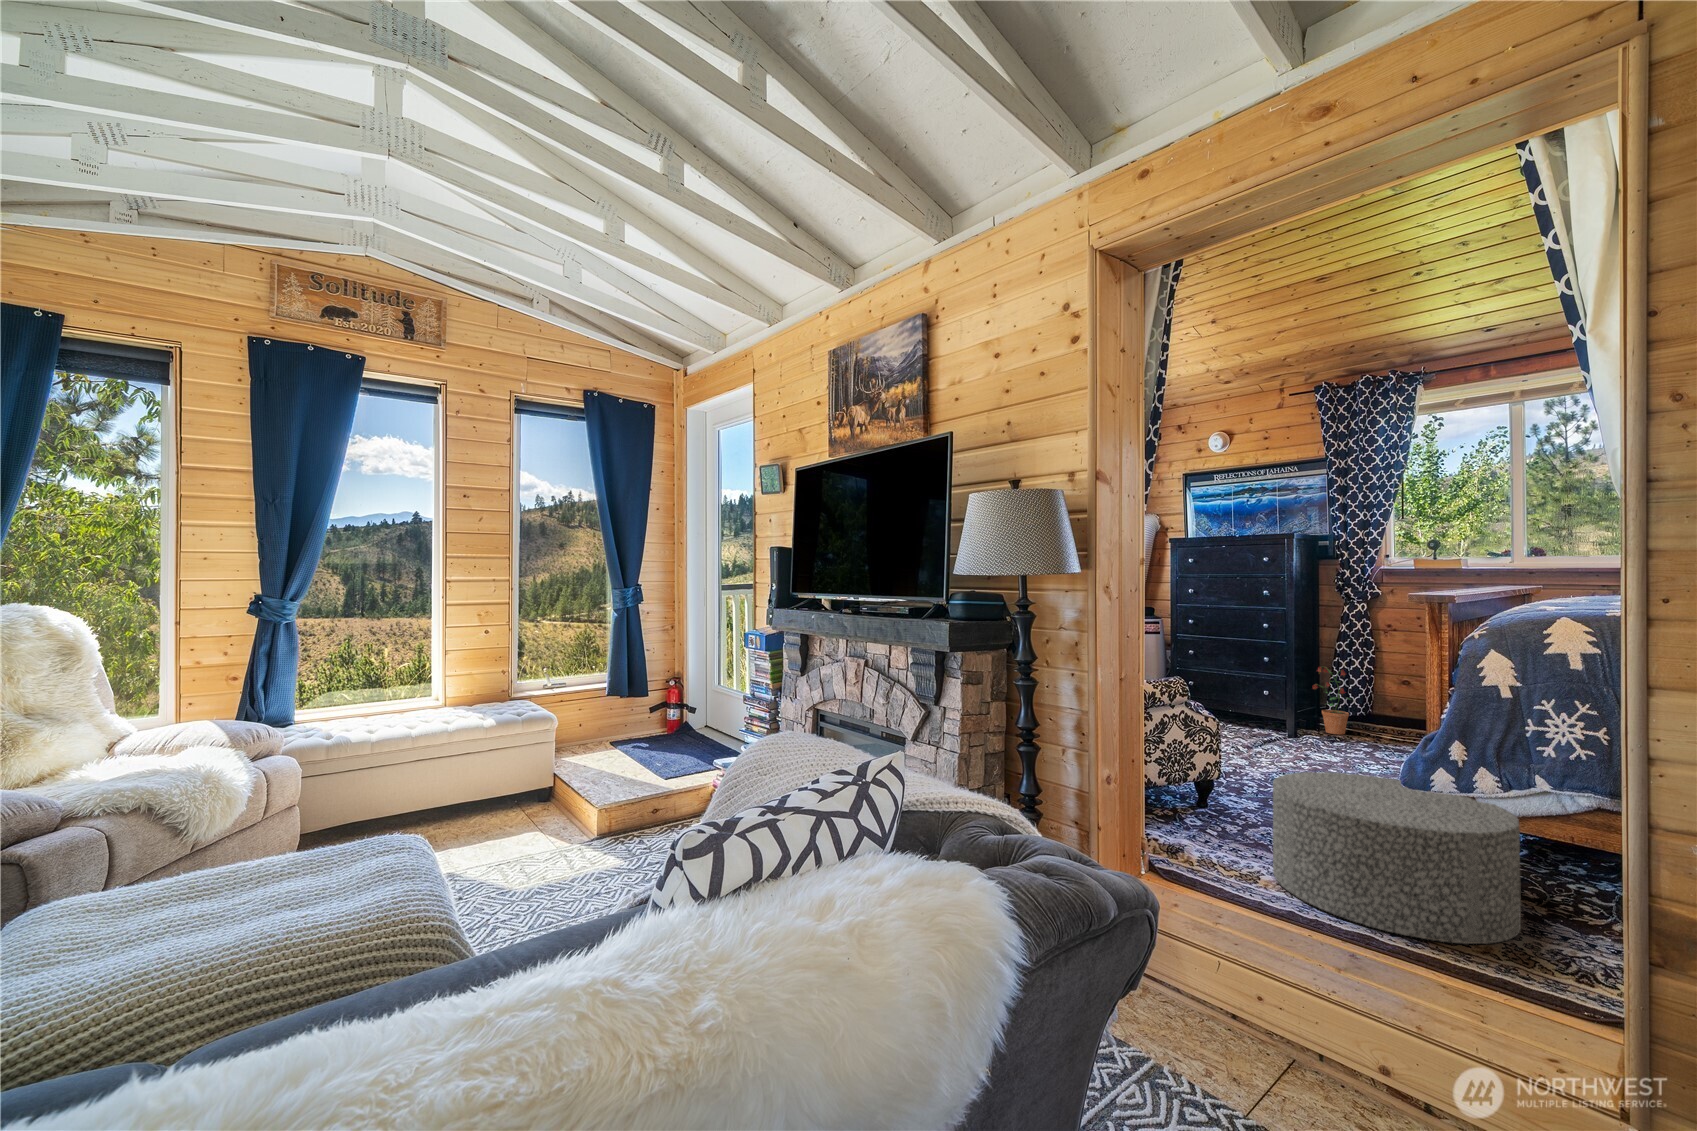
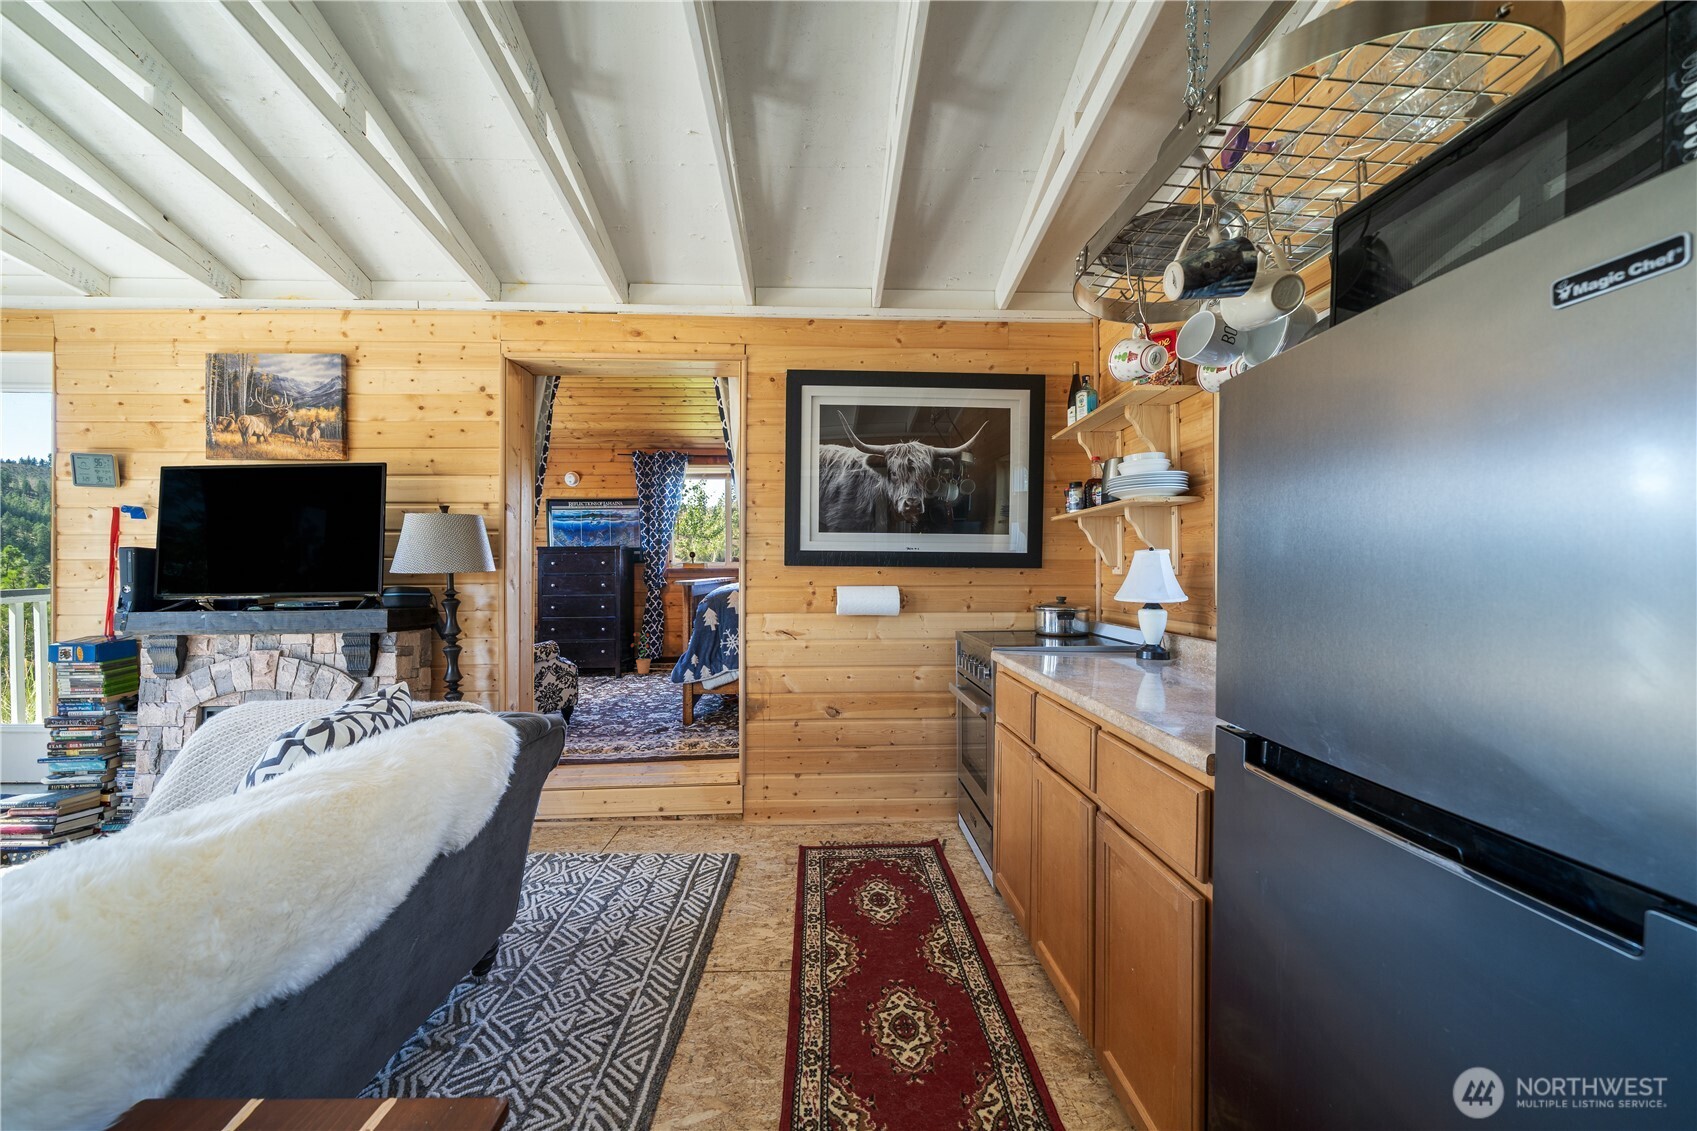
ottoman: present [1273,772,1521,944] -> none [610,680,715,751]

